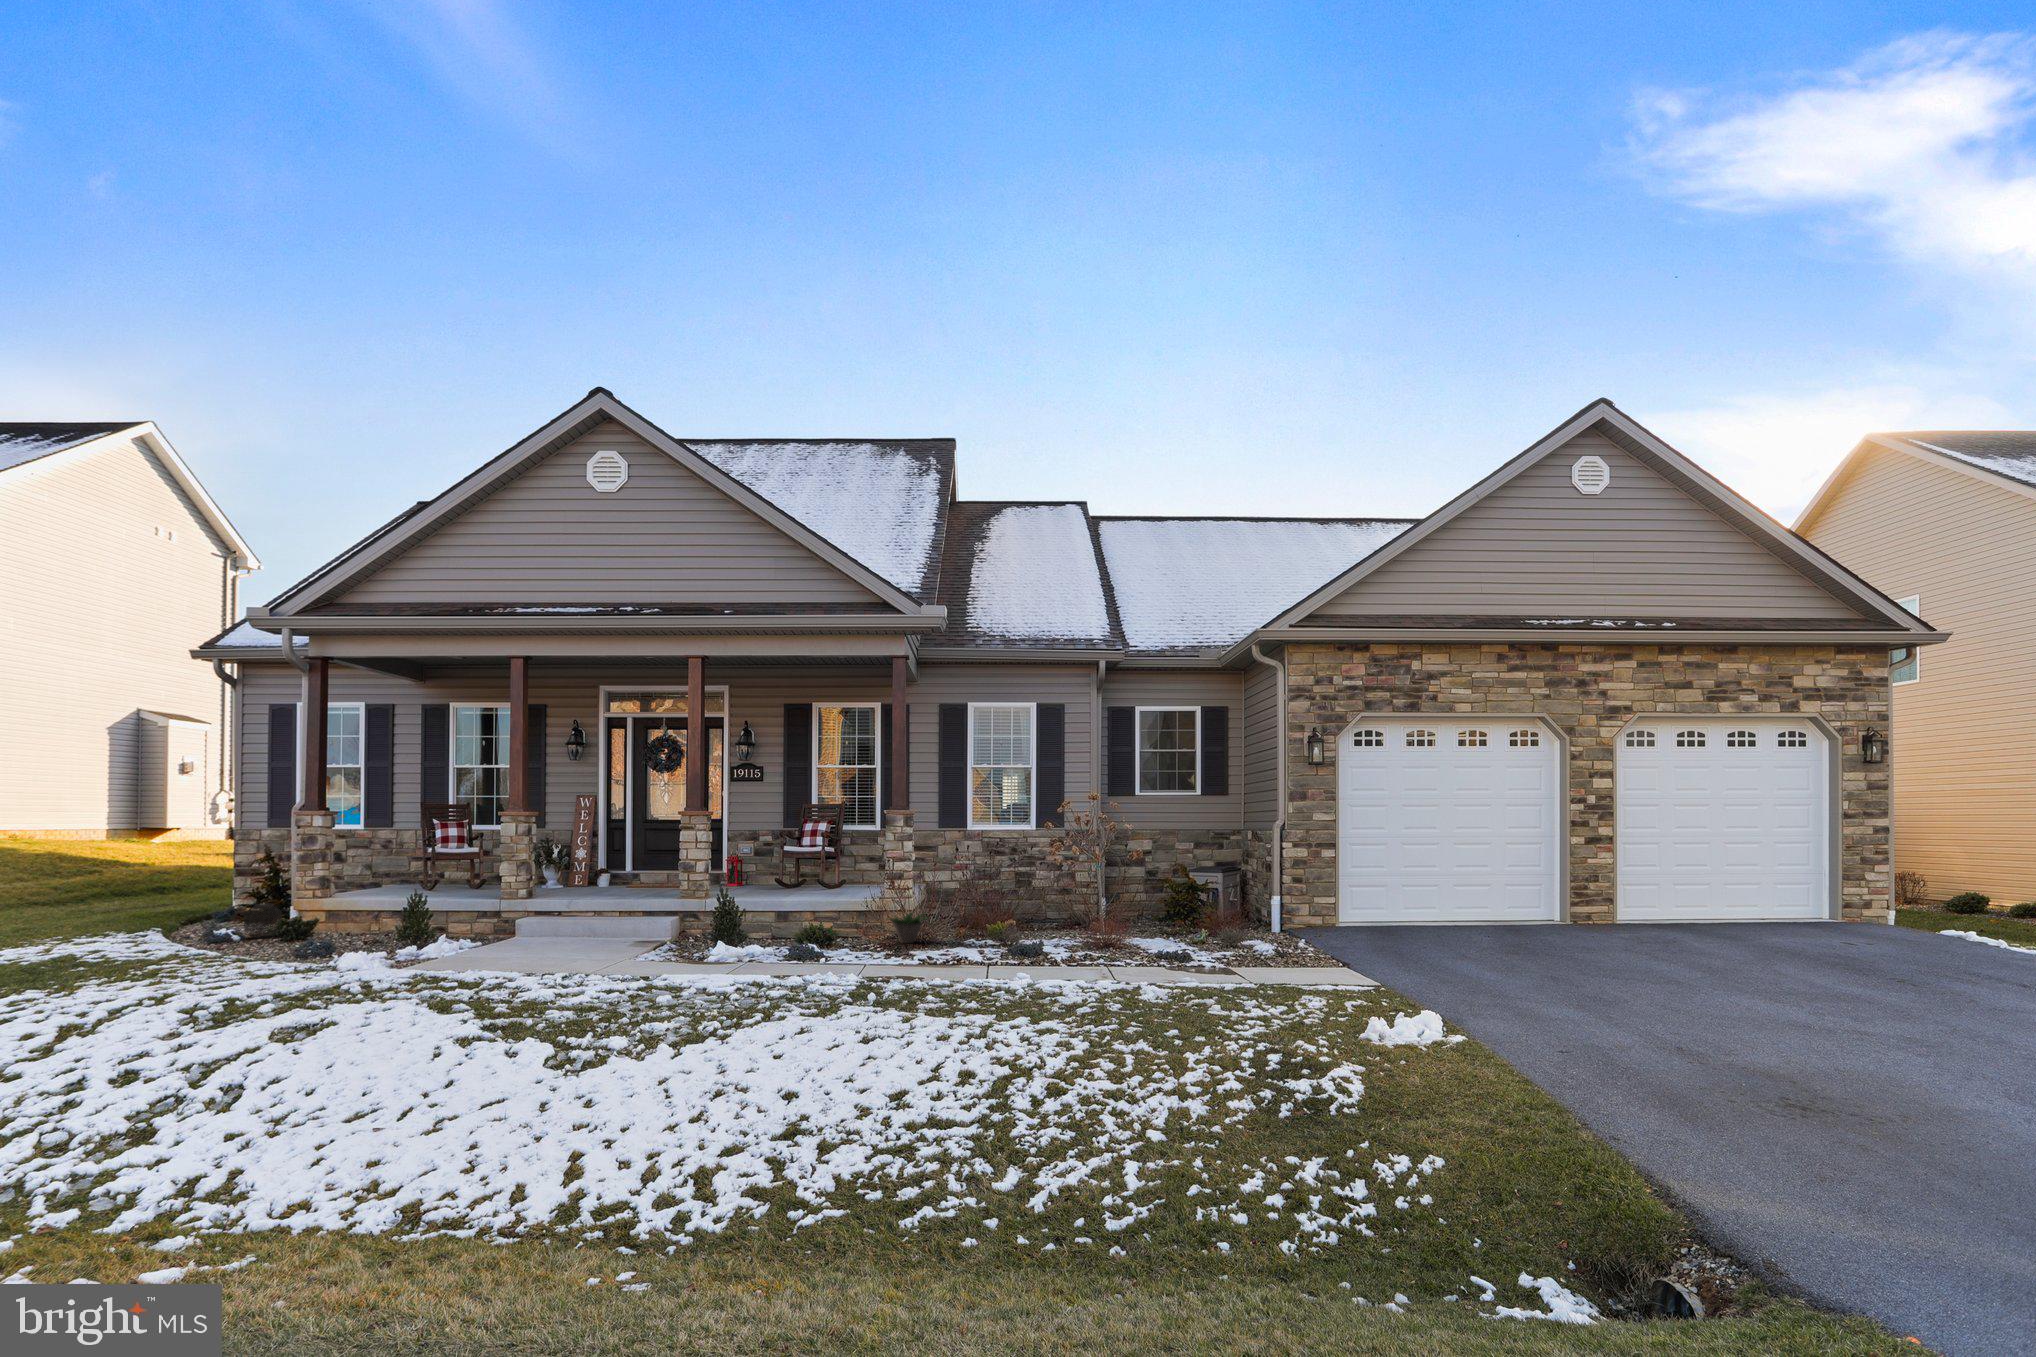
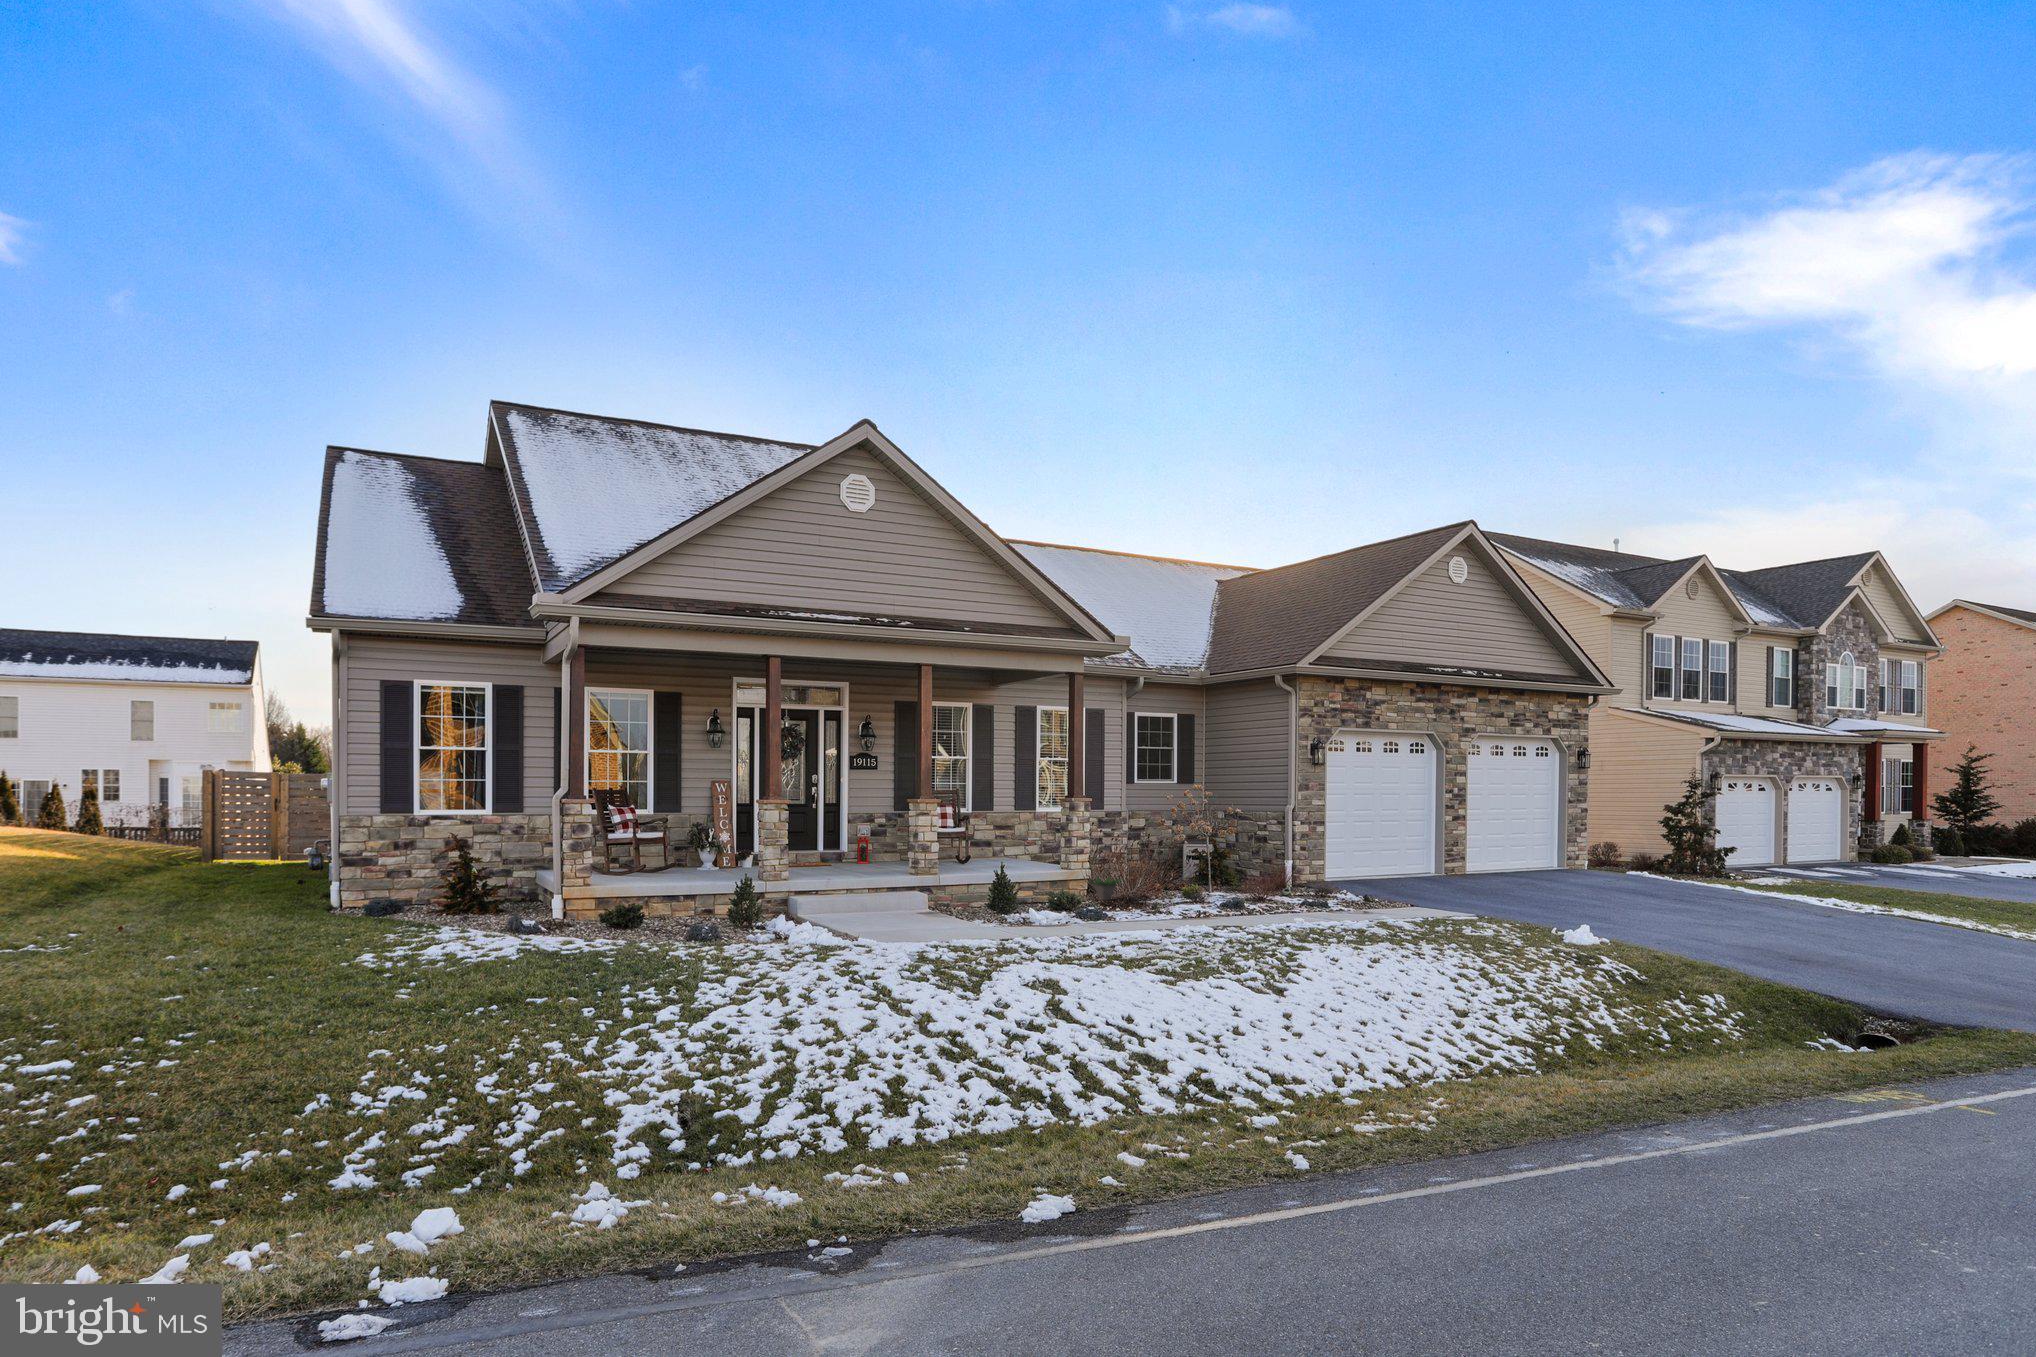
woven basket: present [244,903,282,938] -> none [528,889,561,923]

